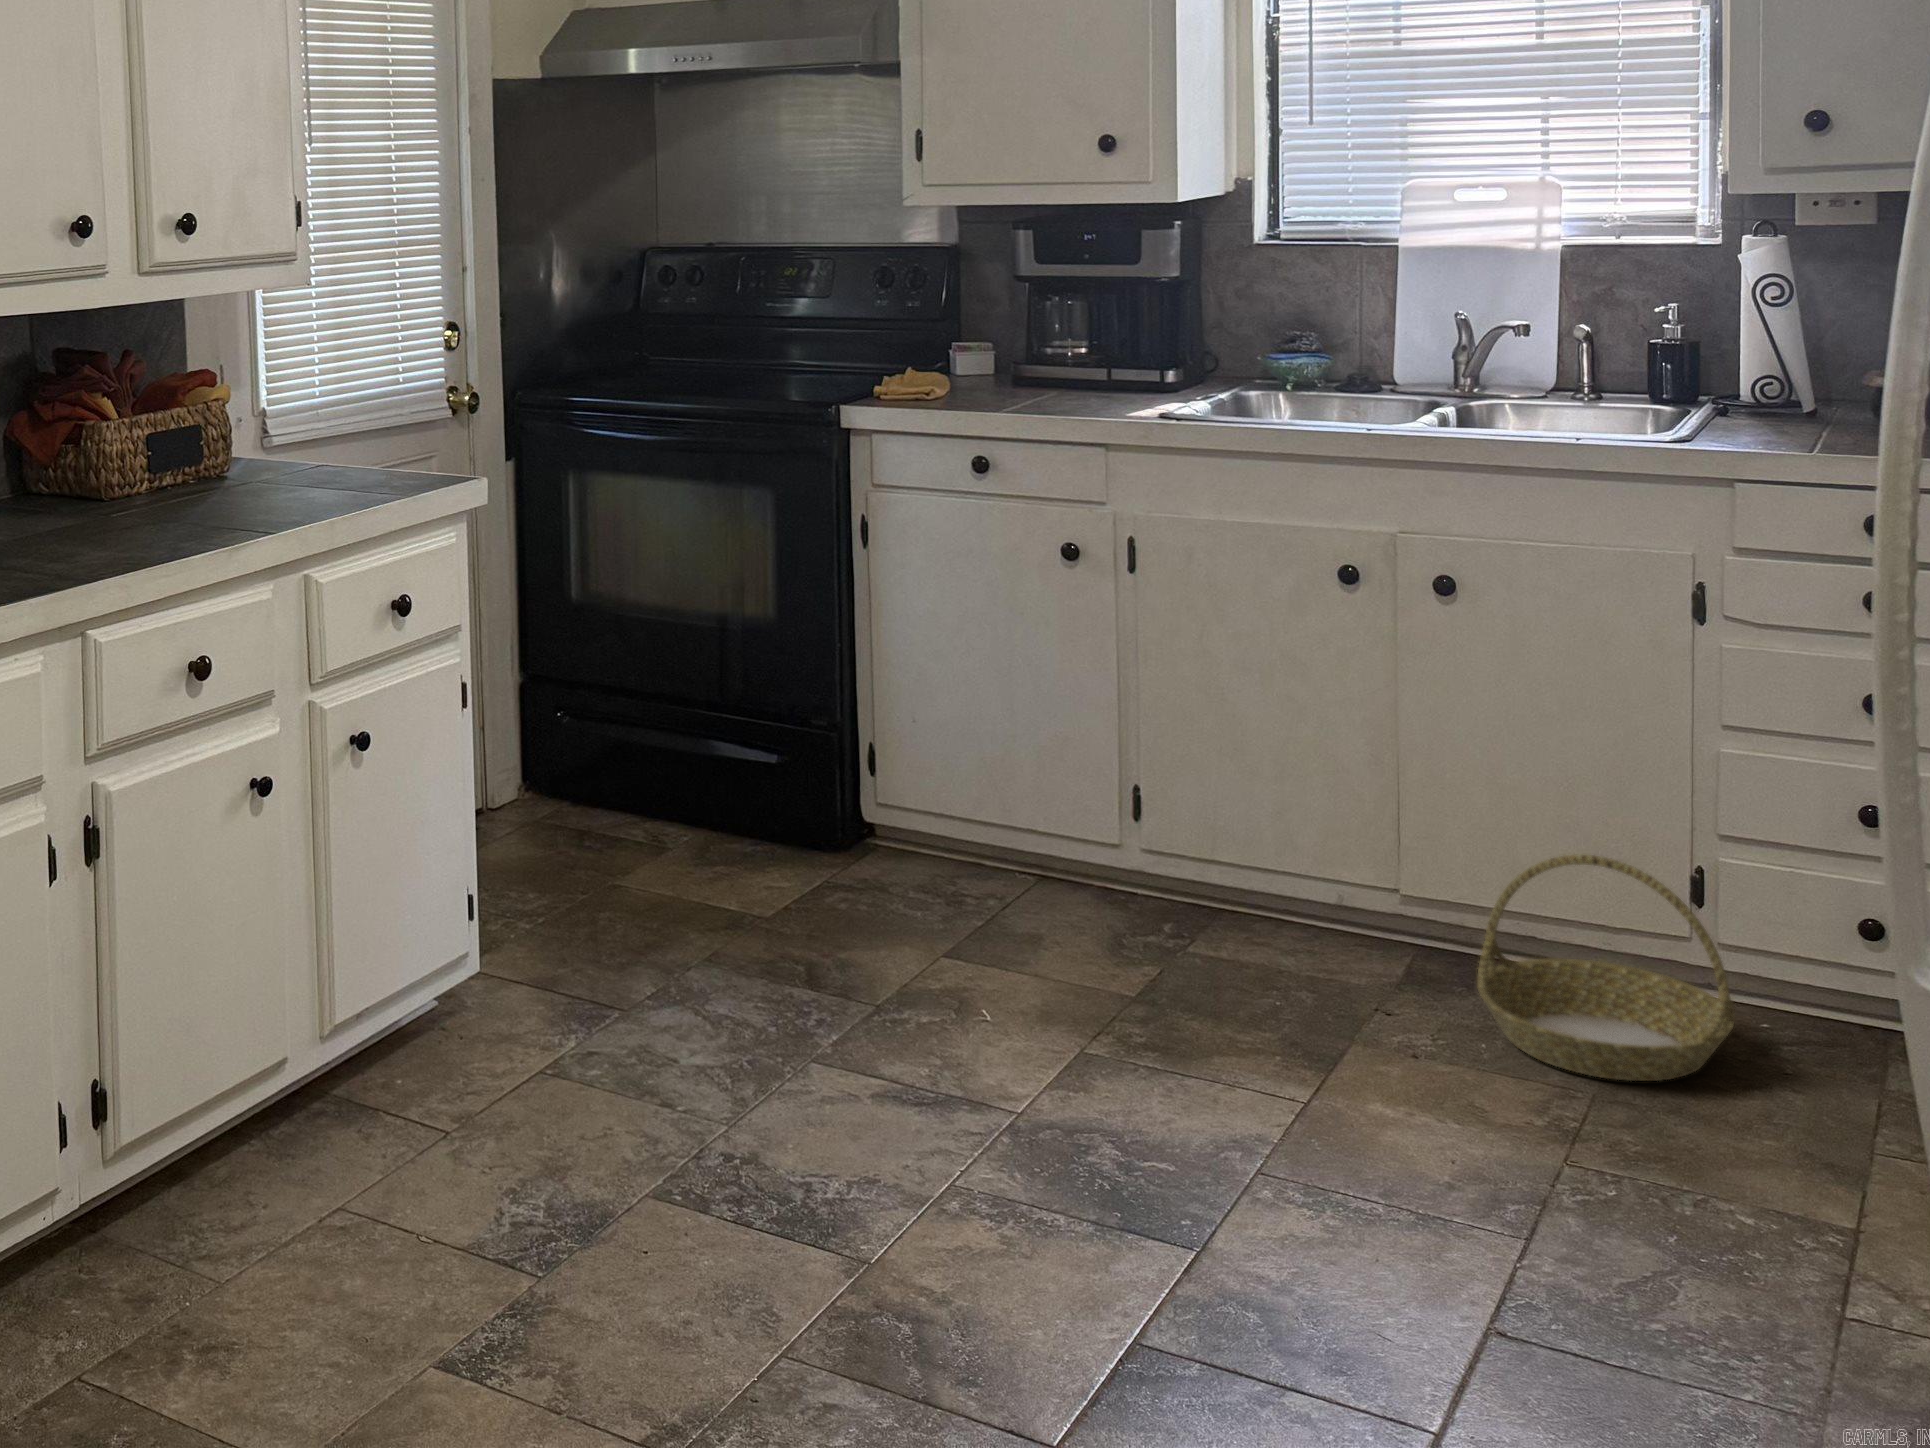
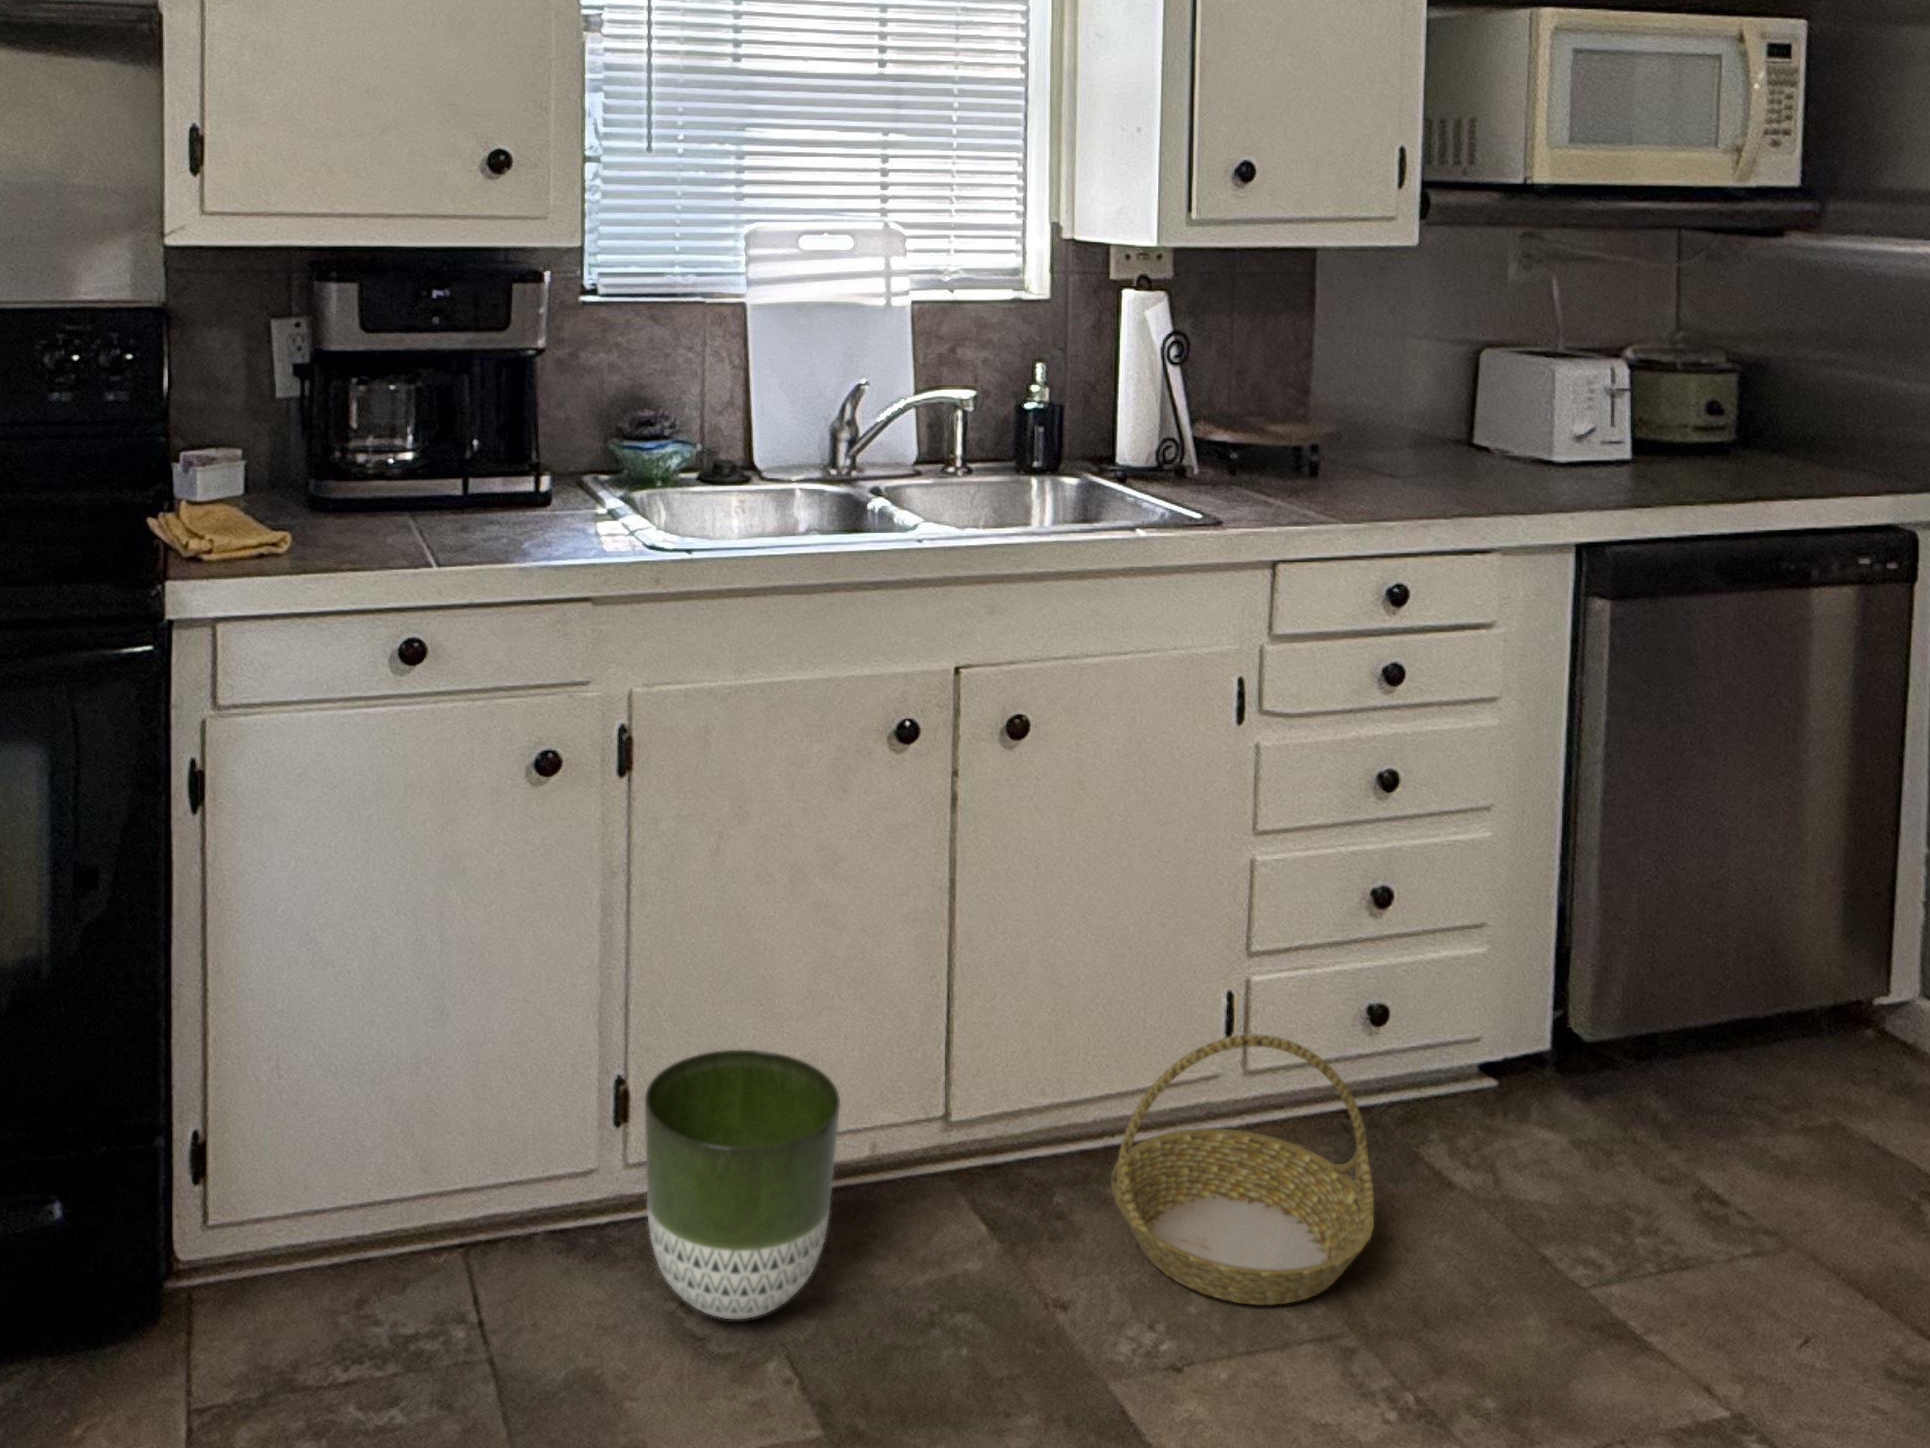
planter: none [1096,777,1244,954] -> present [645,1050,840,1319]

